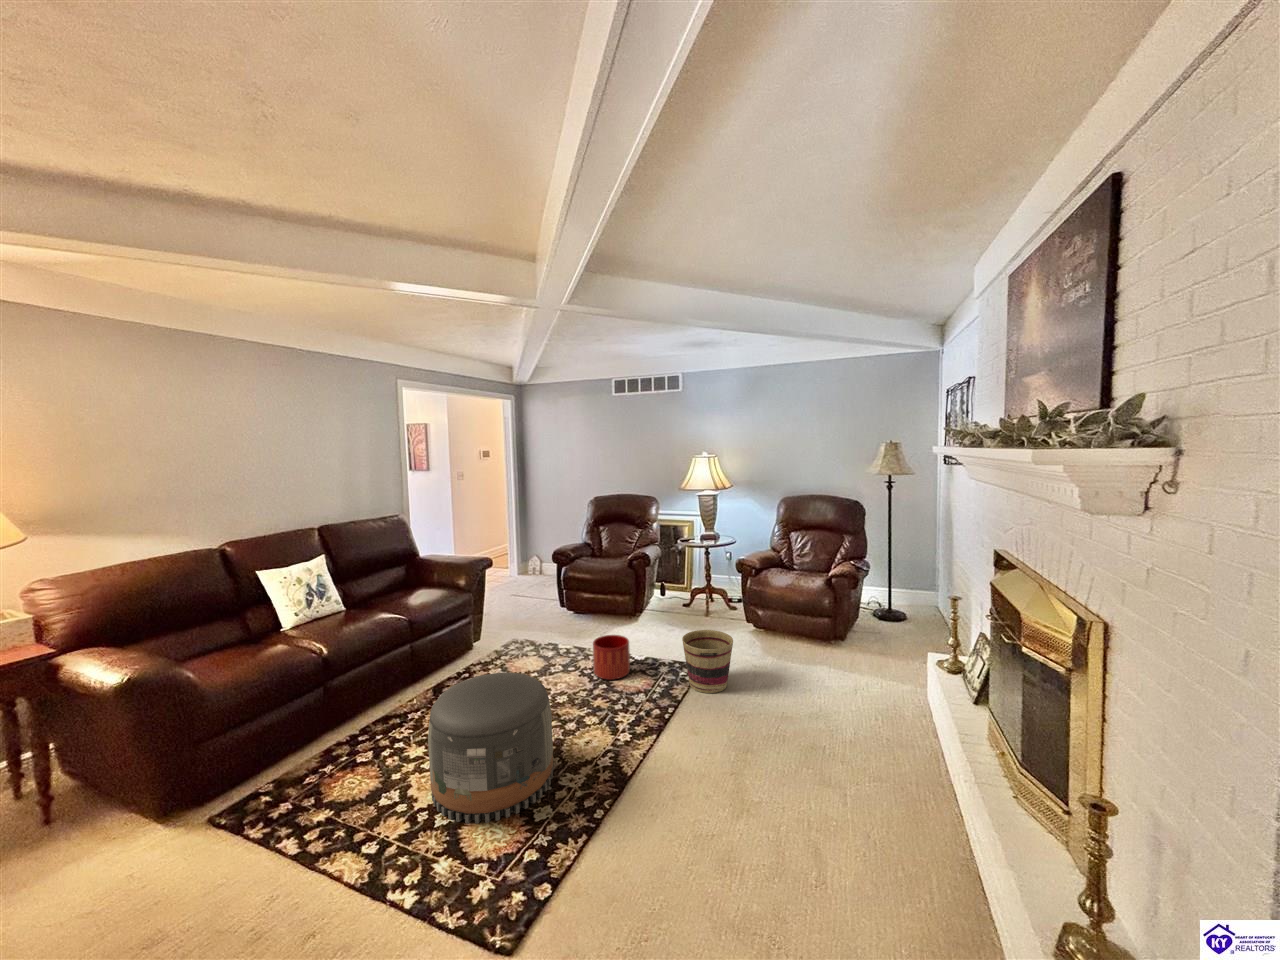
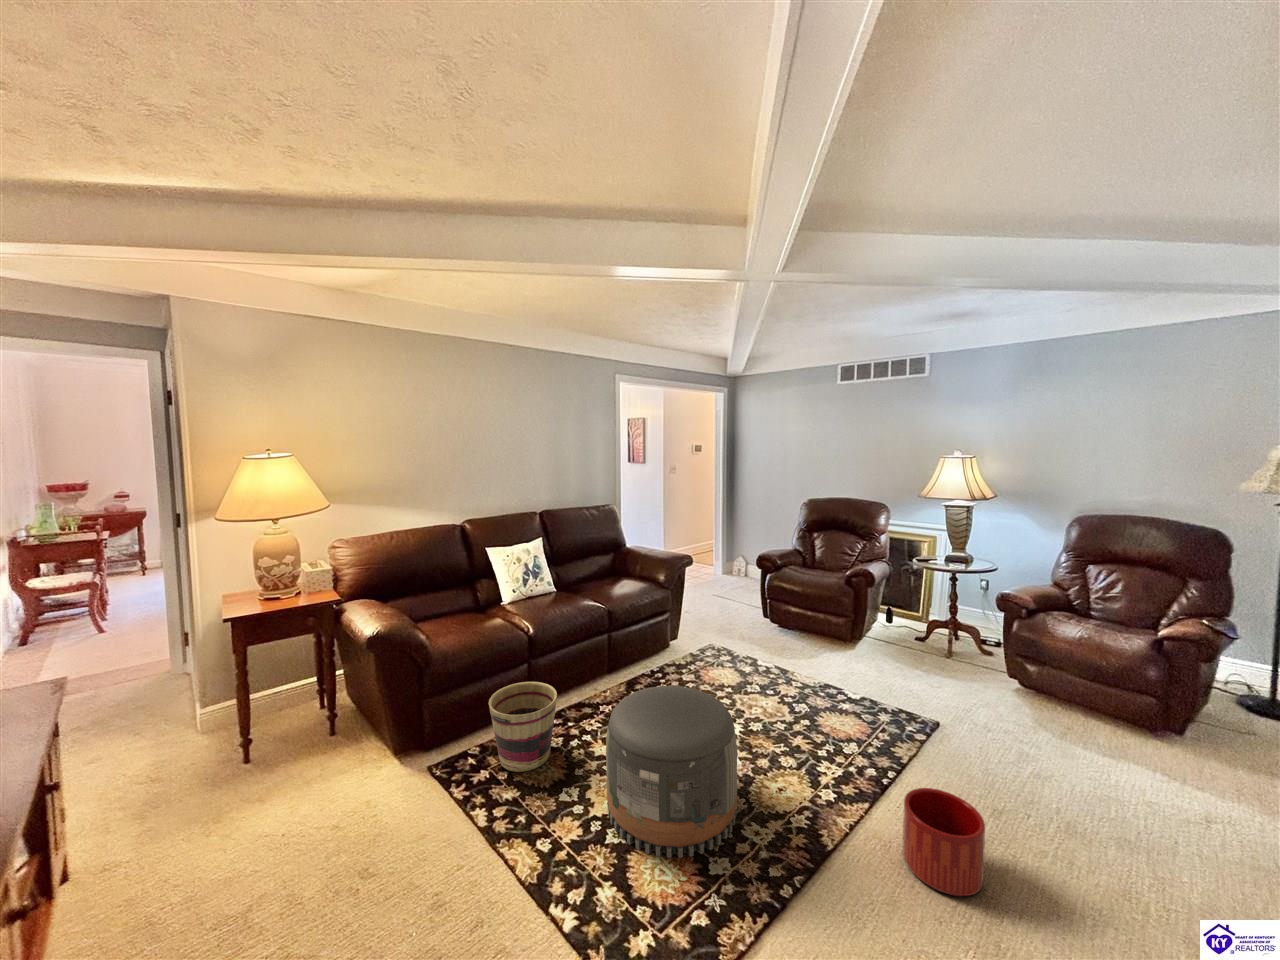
basket: present [682,630,733,693] -> present [489,682,557,772]
planter: present [593,635,630,680] -> present [903,788,985,896]

